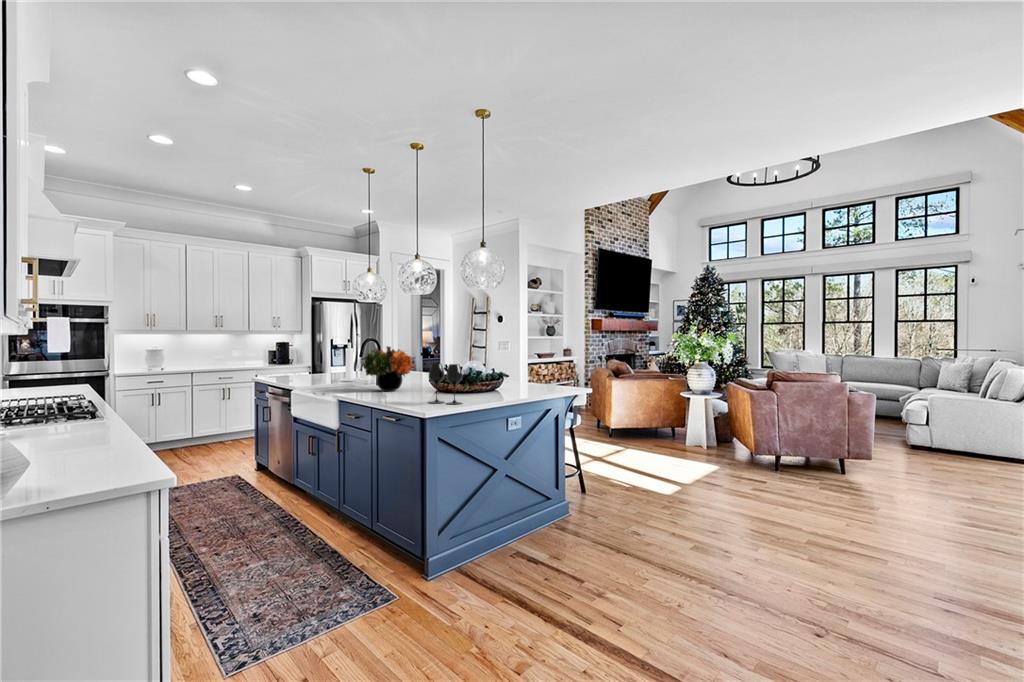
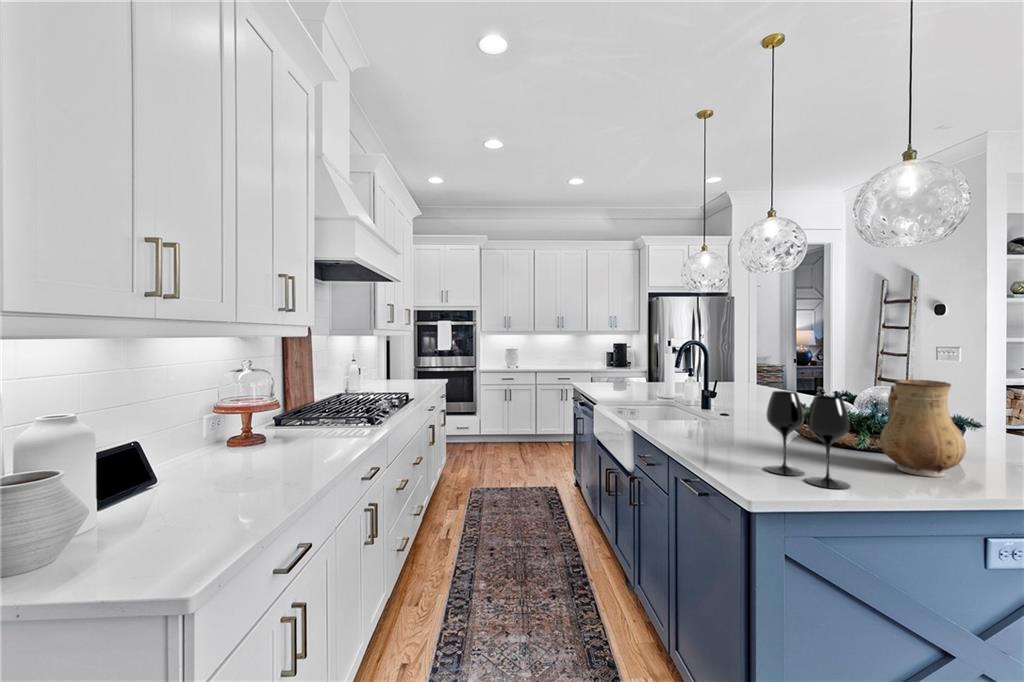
flower arrangement: present [363,346,414,391] -> none [664,352,754,425]
ceramic pitcher: none [473,356,501,397] -> present [880,380,966,477]

